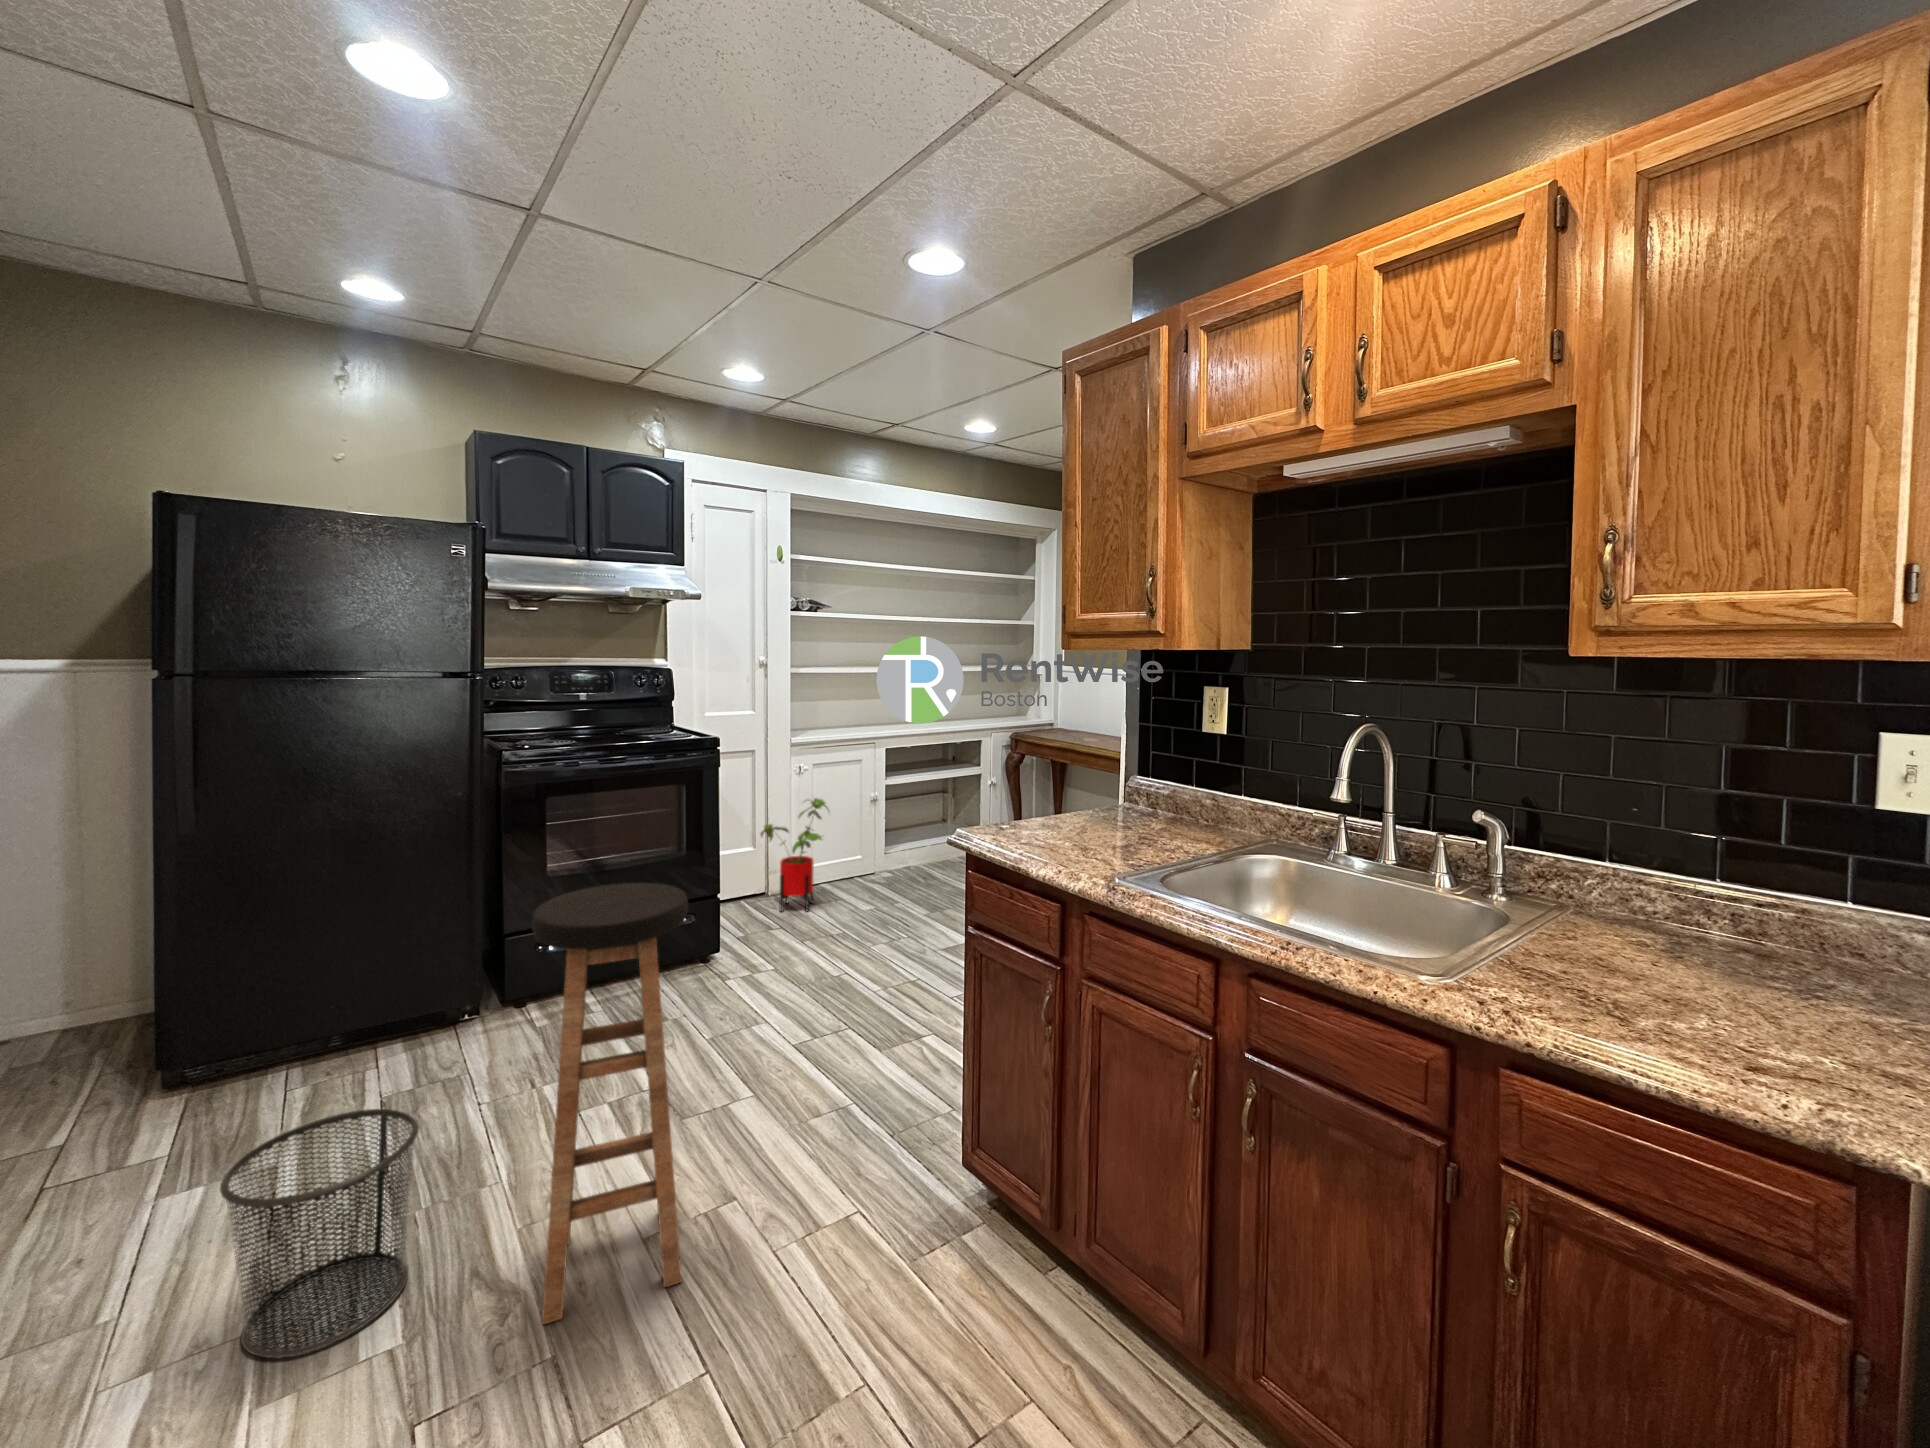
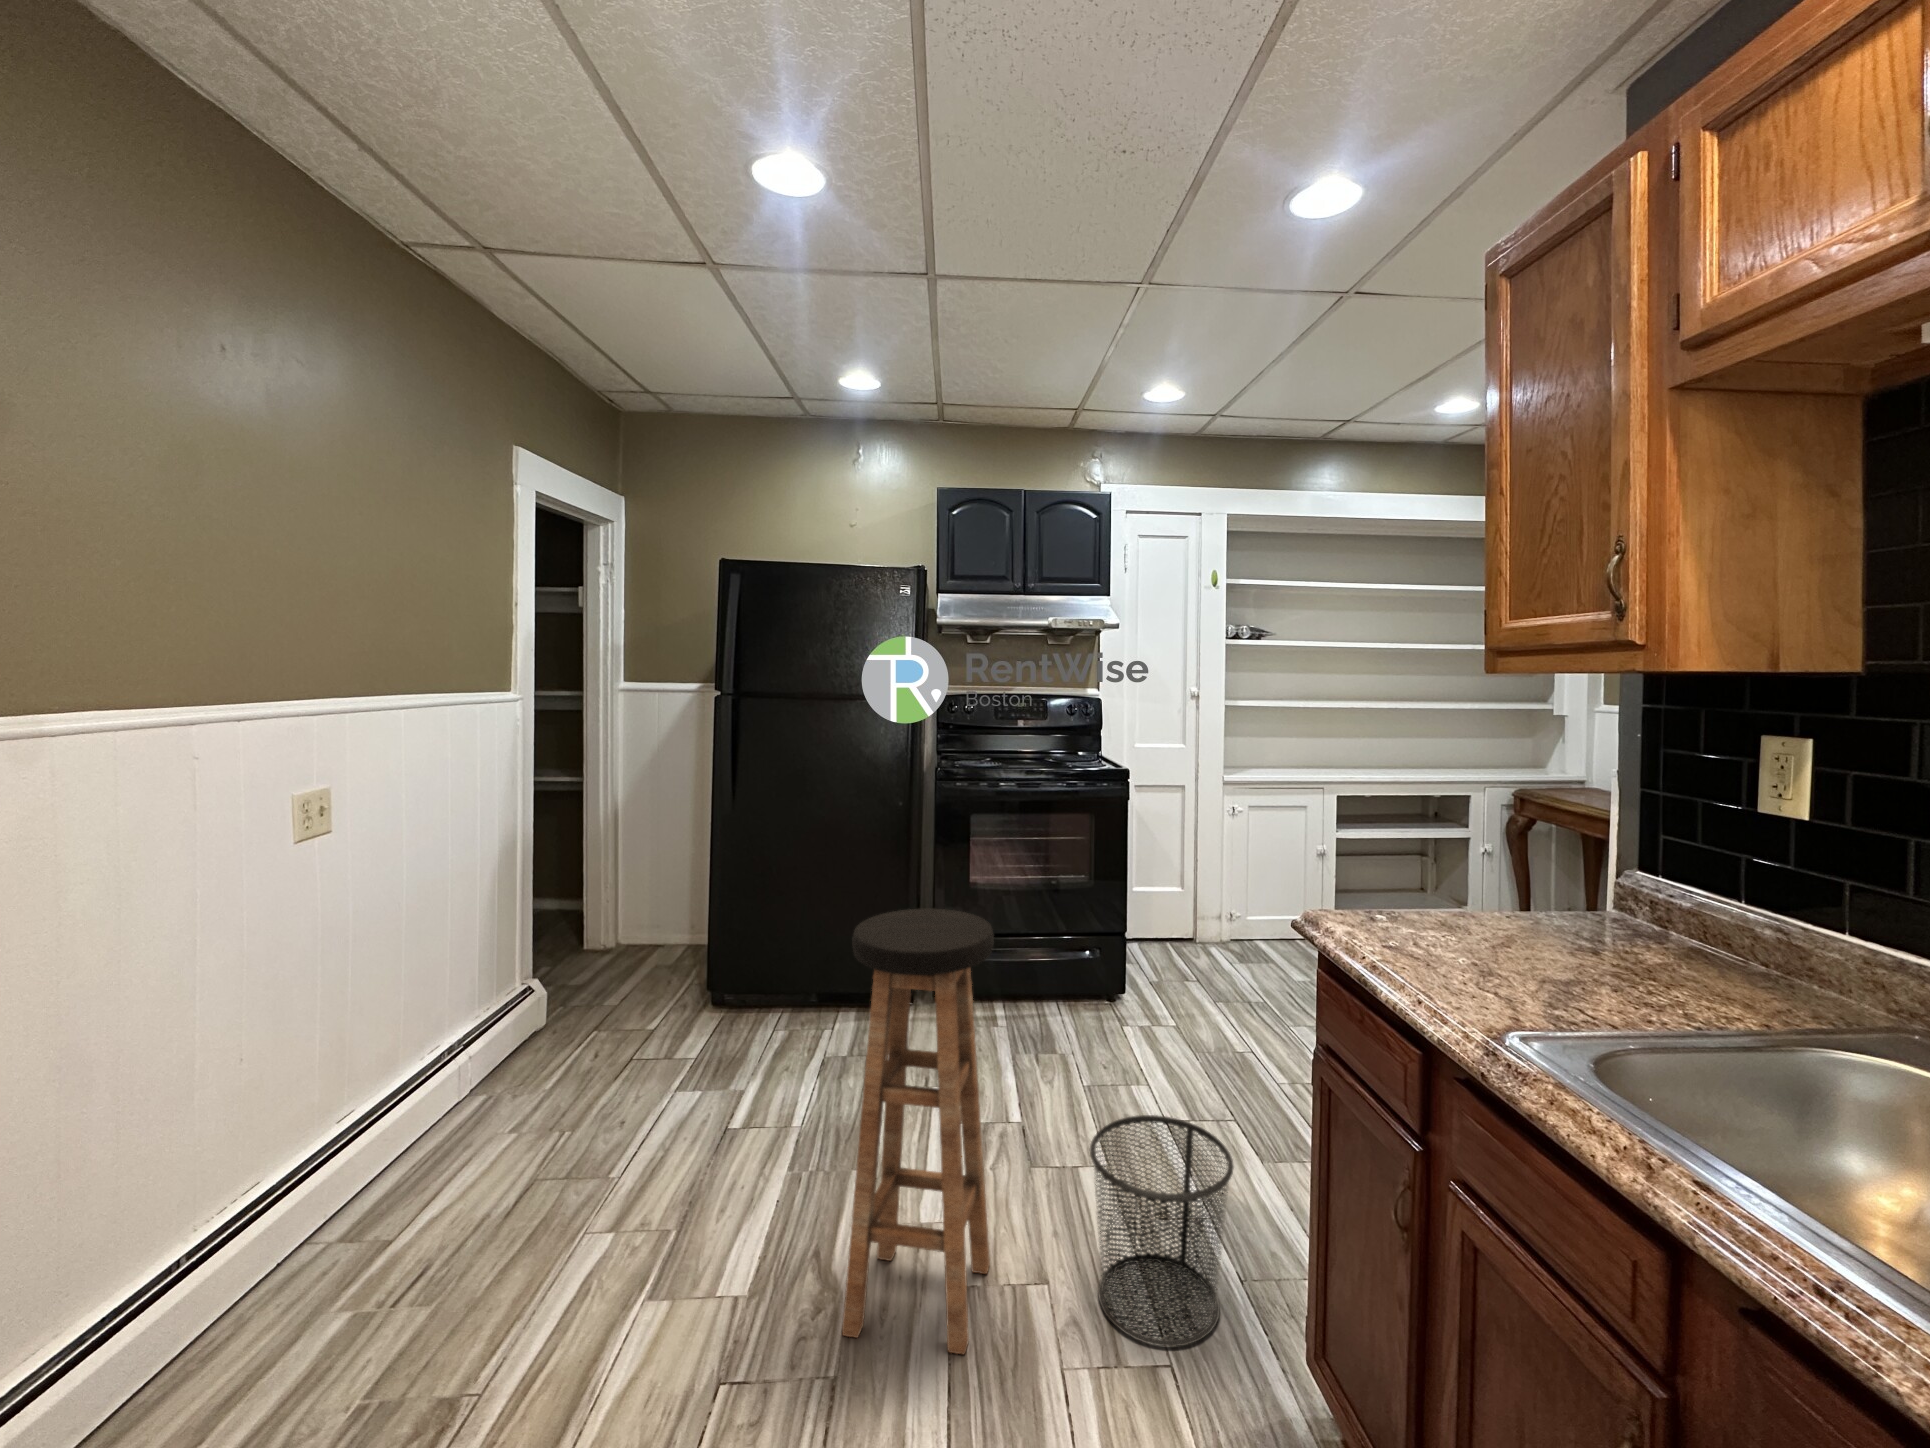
house plant: present [761,798,830,912] -> none [1185,842,1262,970]
waste bin: present [220,1109,419,1358] -> present [1090,1115,1234,1347]

